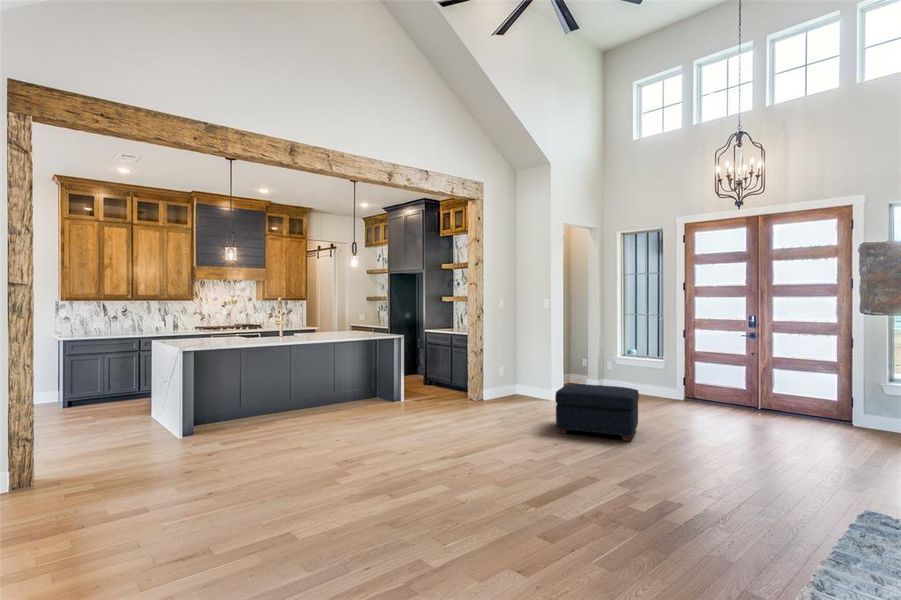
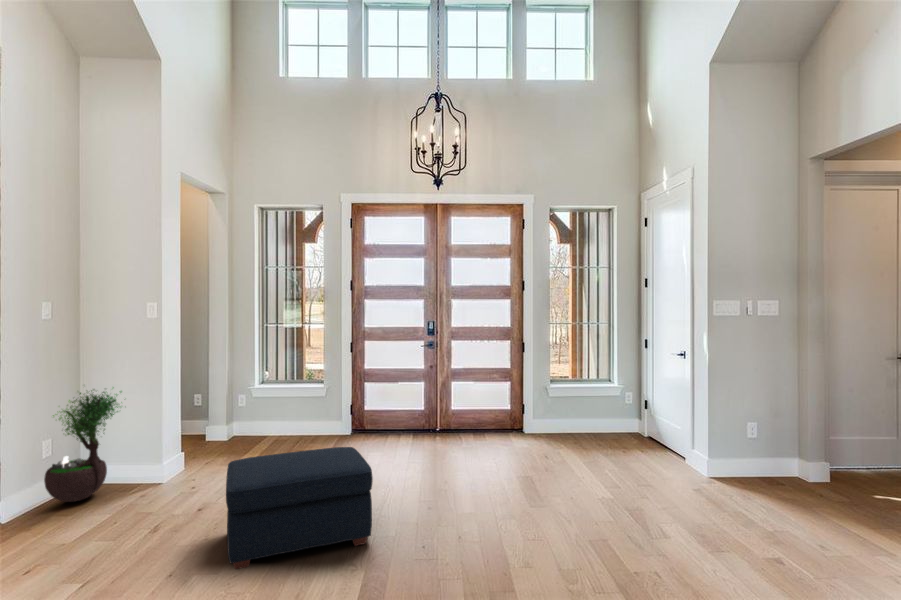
potted tree: none [499,340,533,399] -> present [44,390,122,502]

